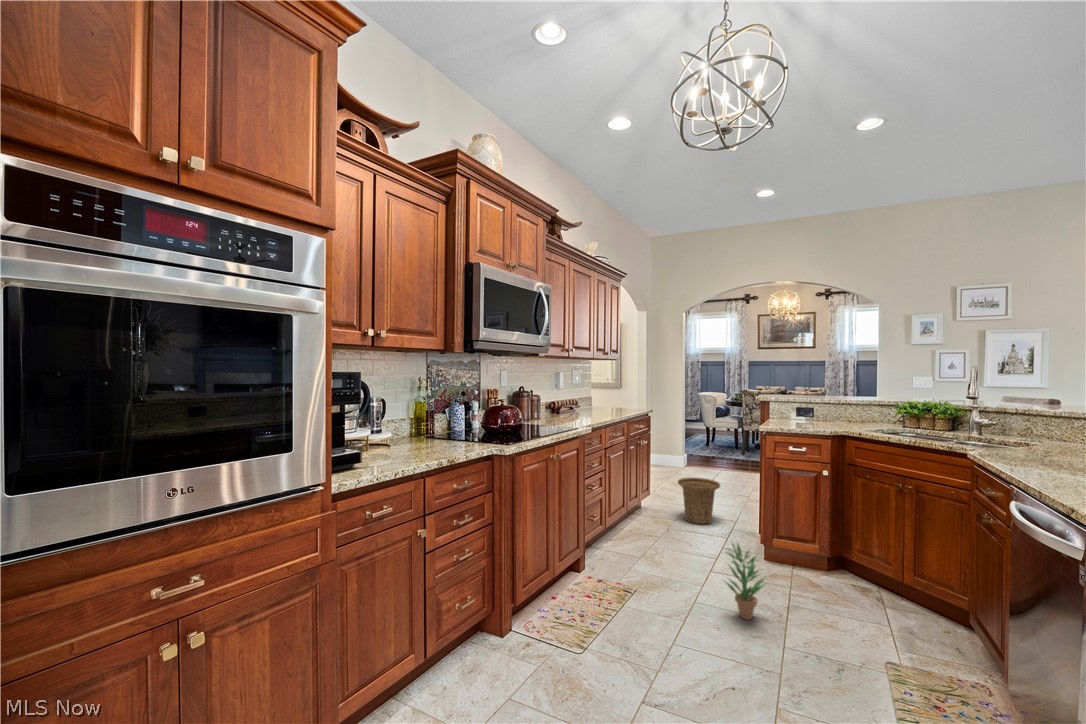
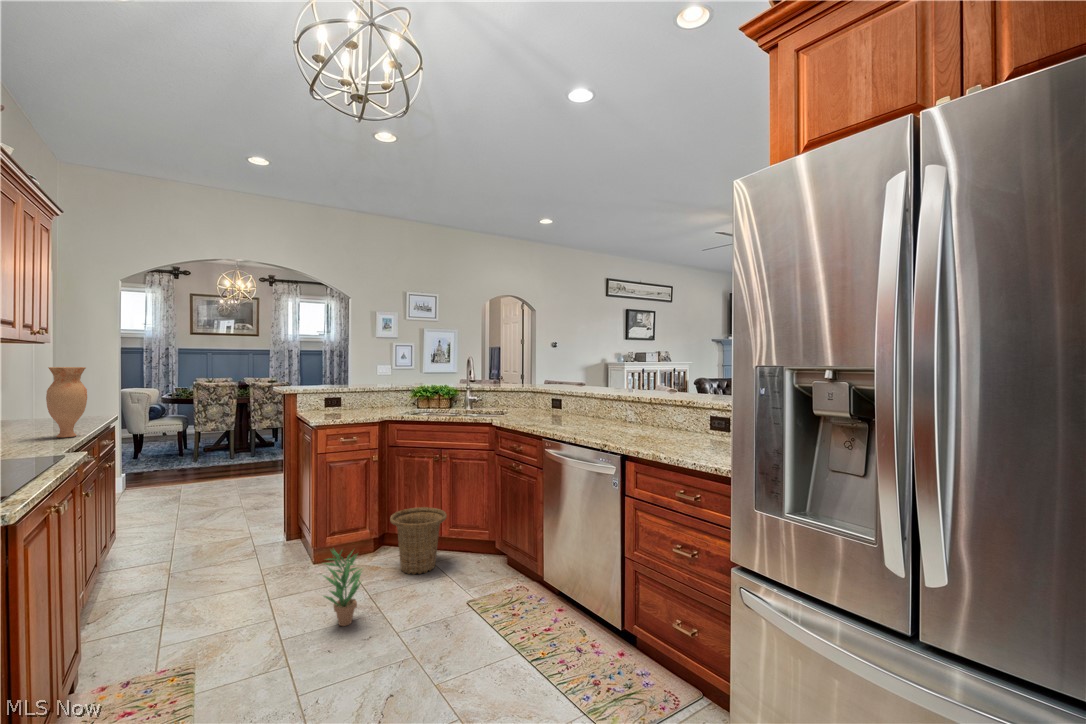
vase: none [595,374,614,418] -> present [46,367,87,438]
basket: present [678,478,720,525] -> present [390,507,447,574]

